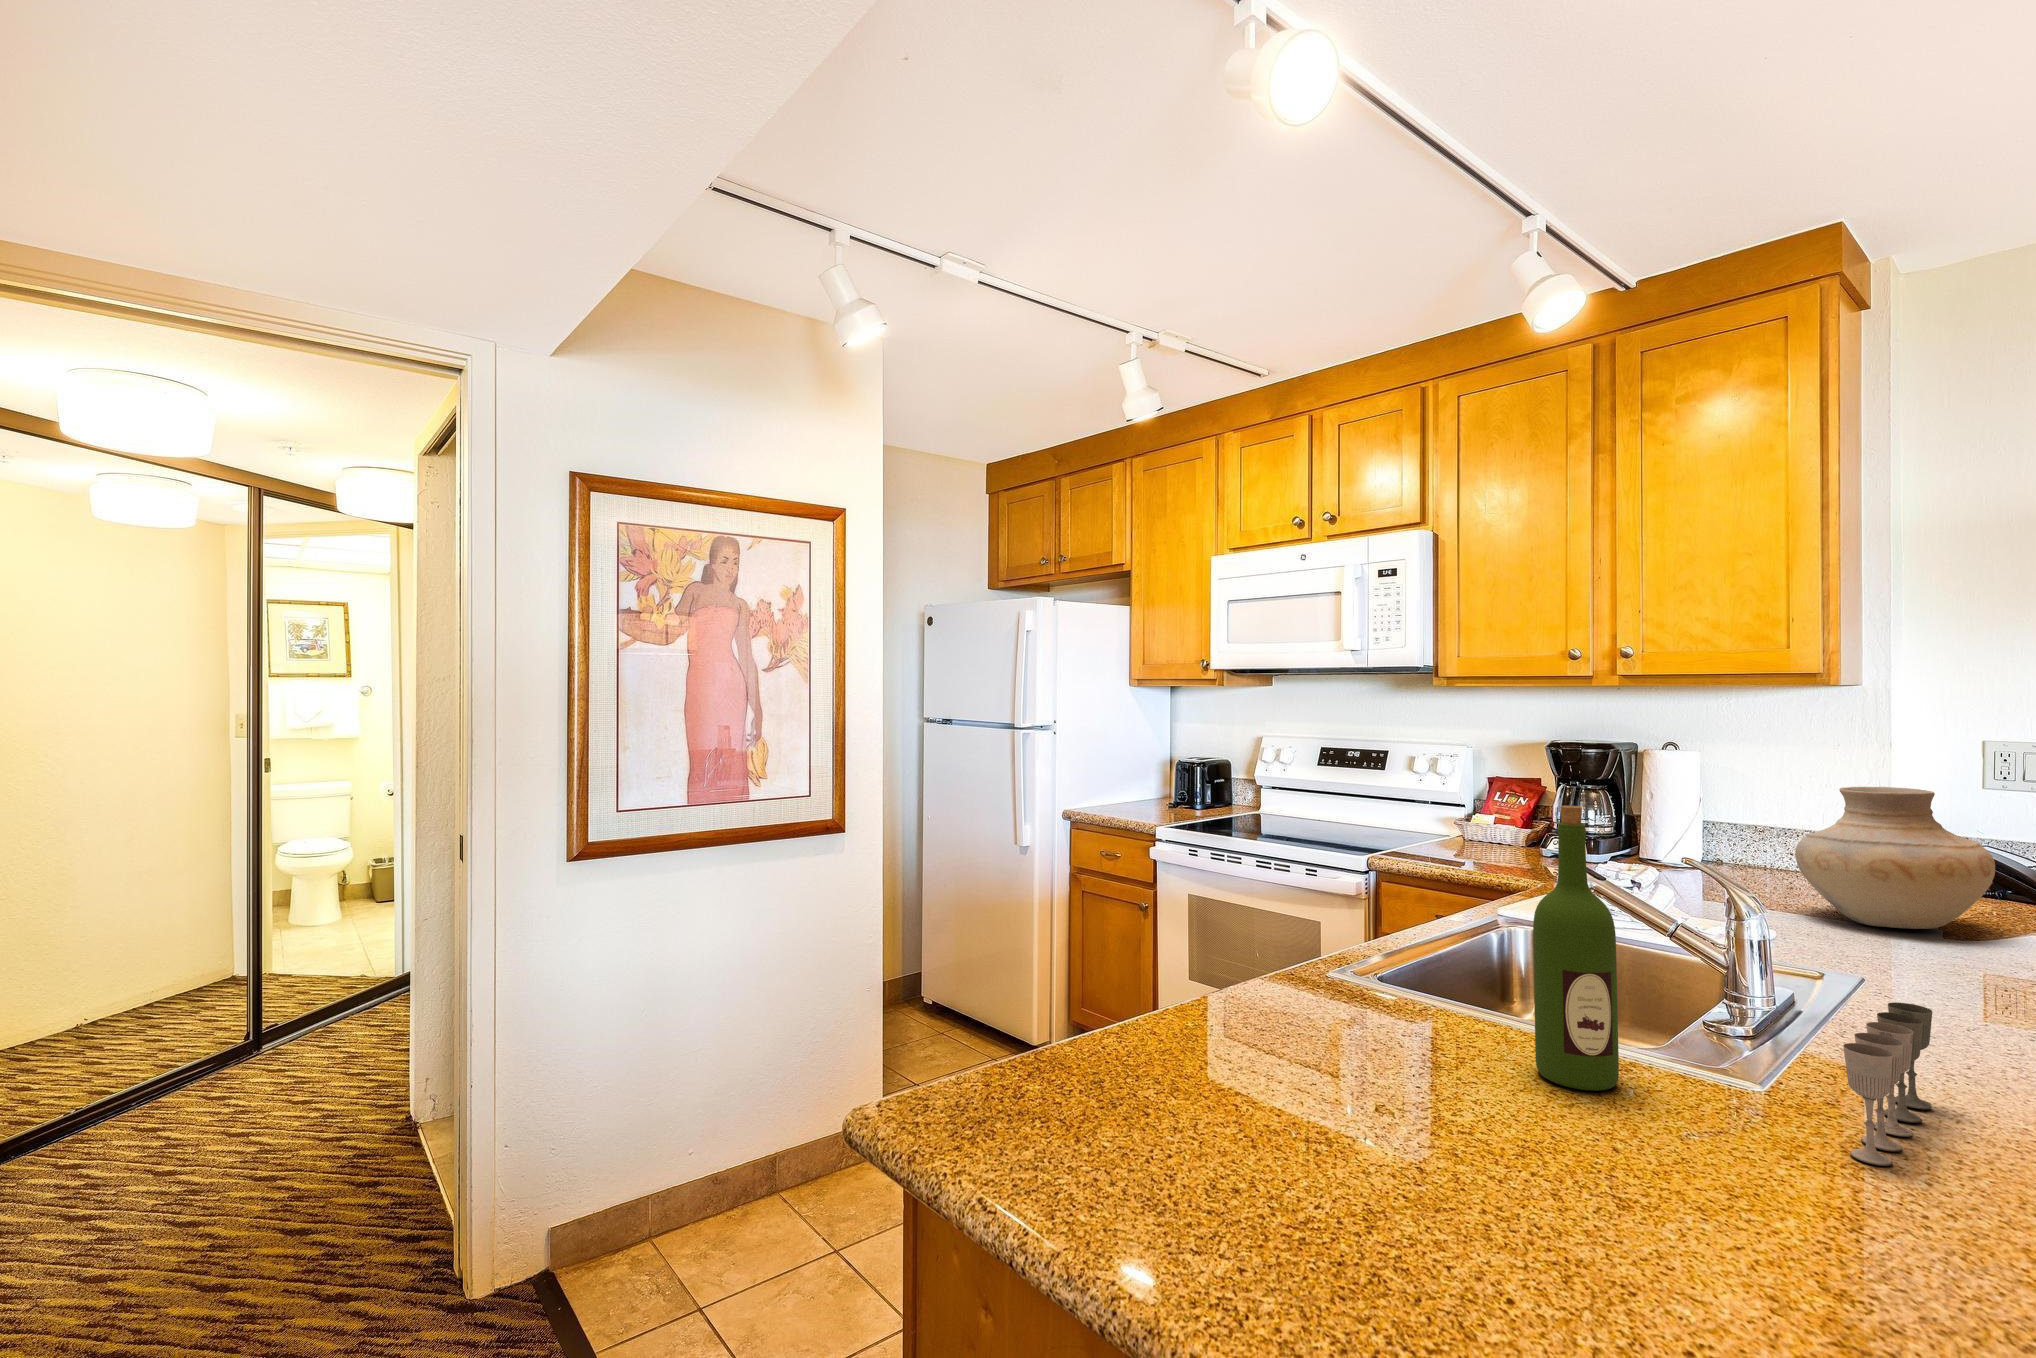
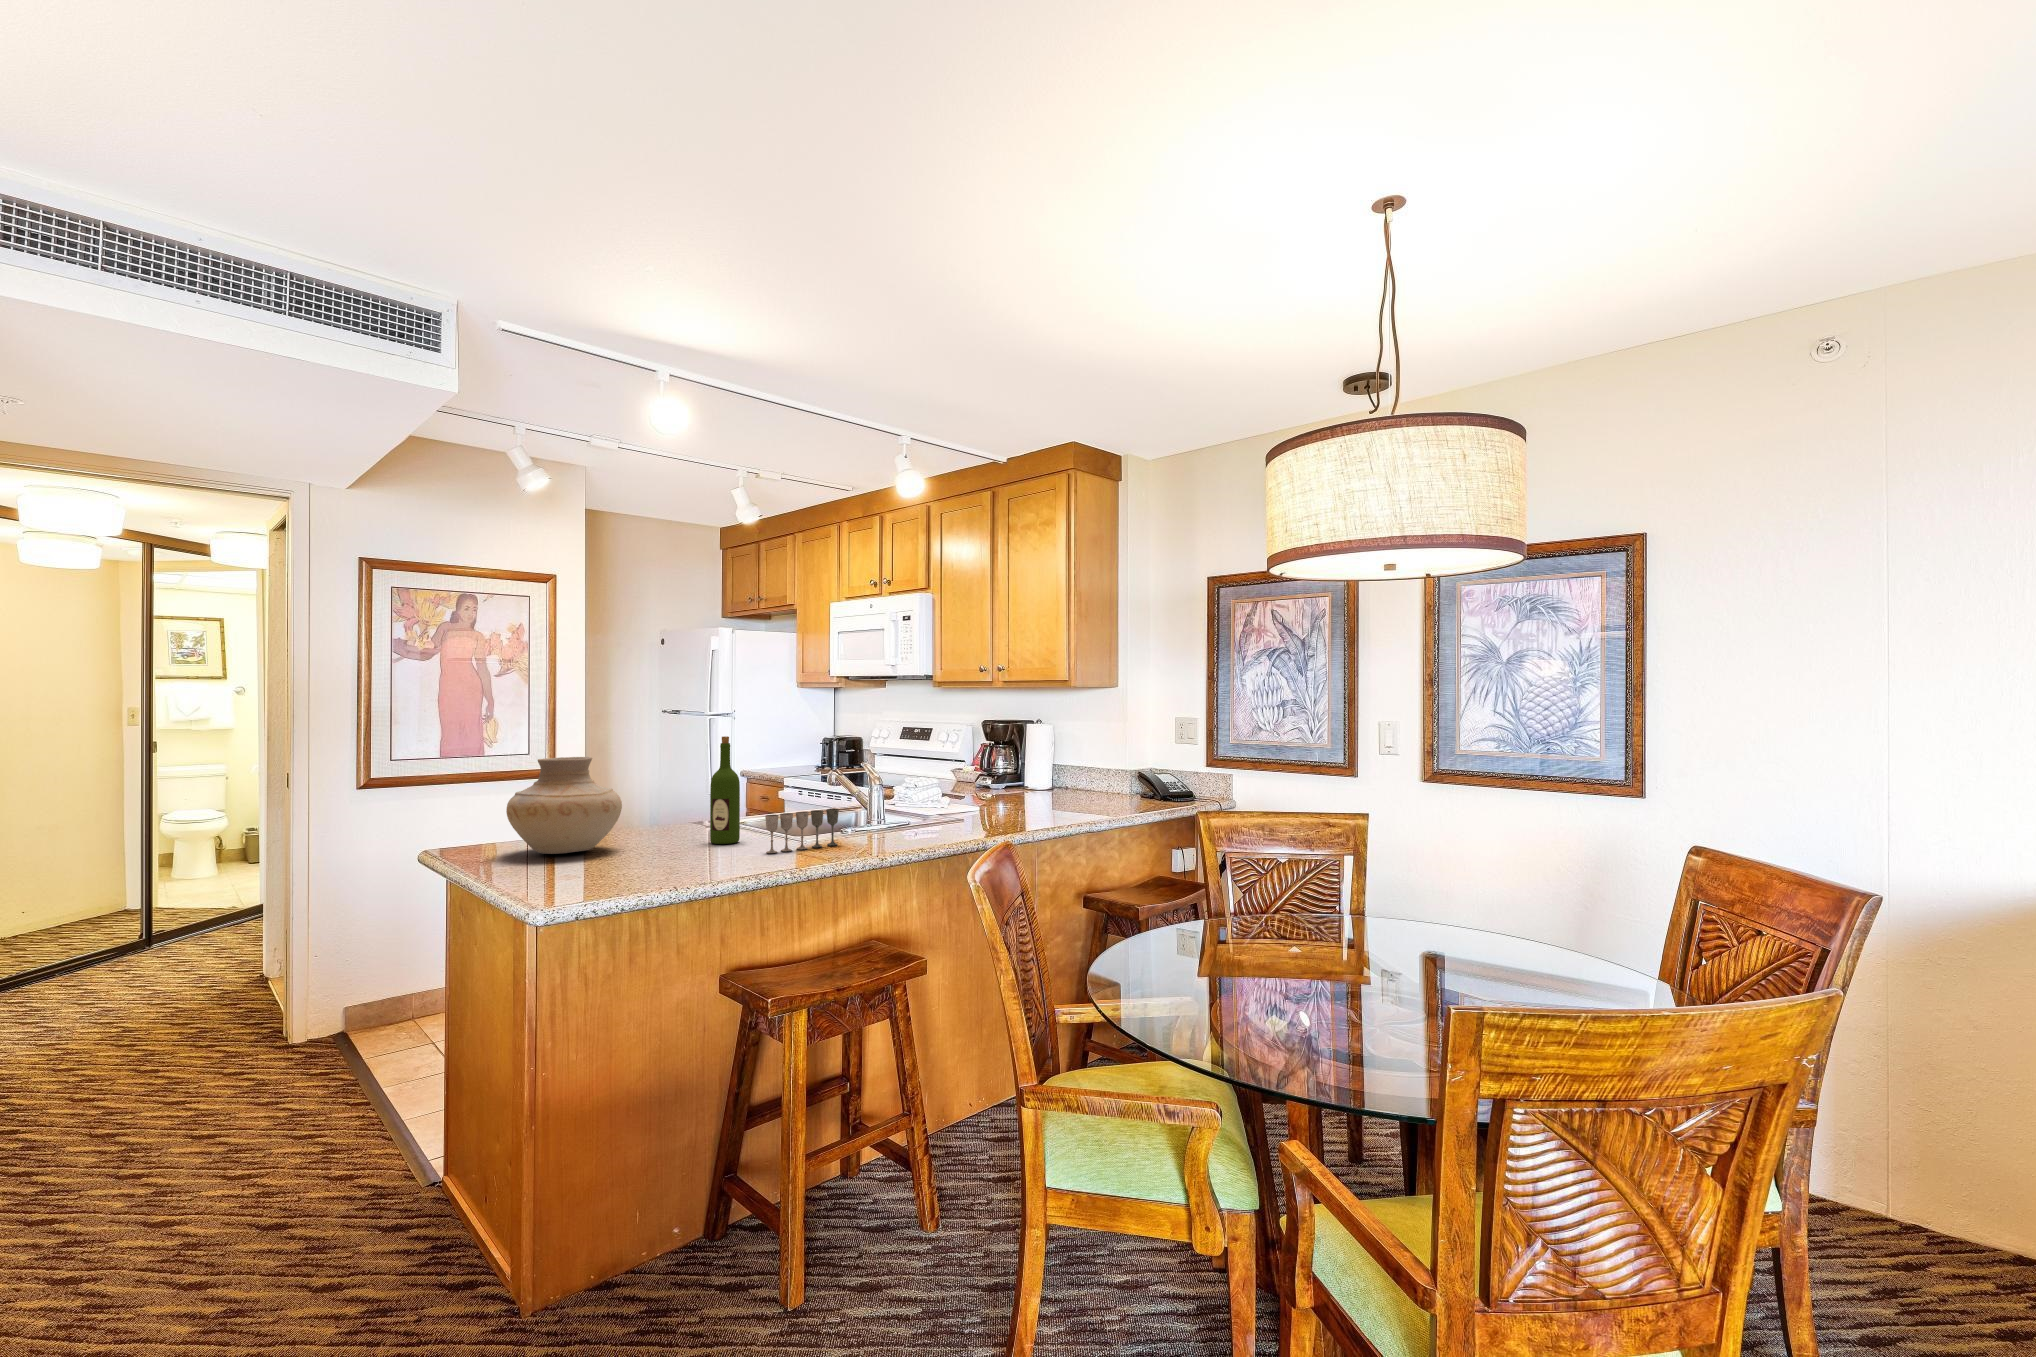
vase: present [1795,787,1995,929] -> present [506,757,622,854]

